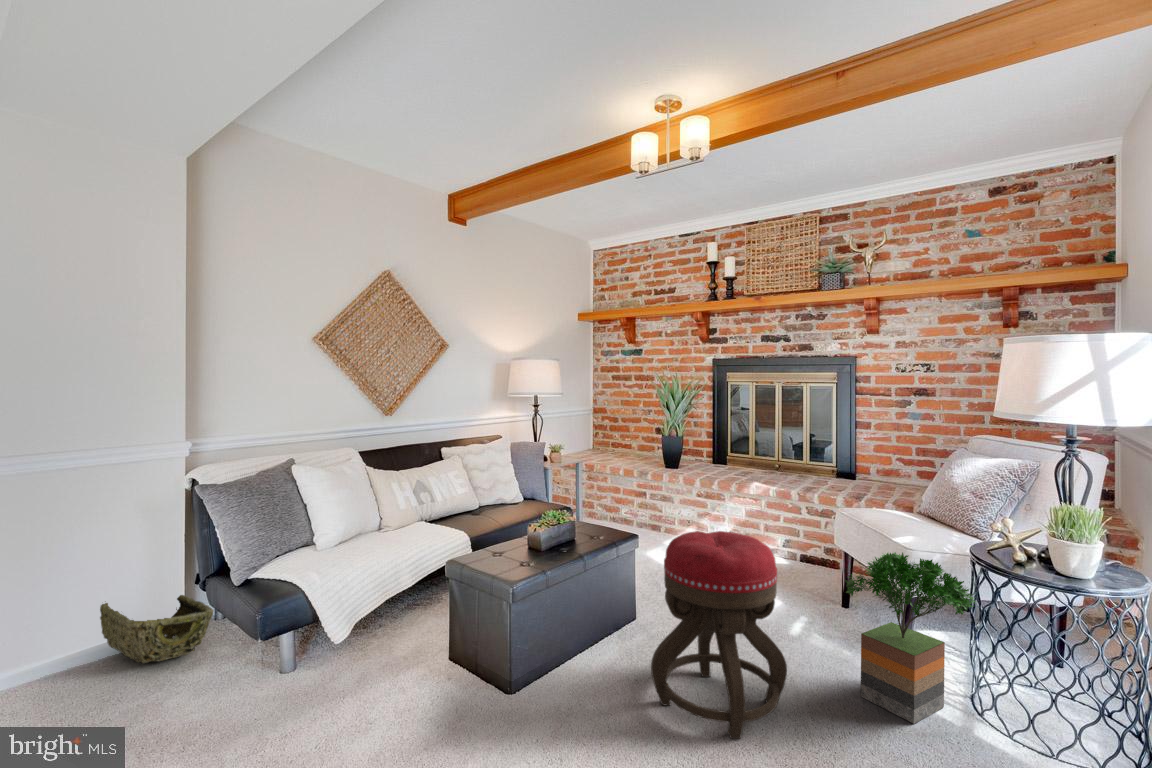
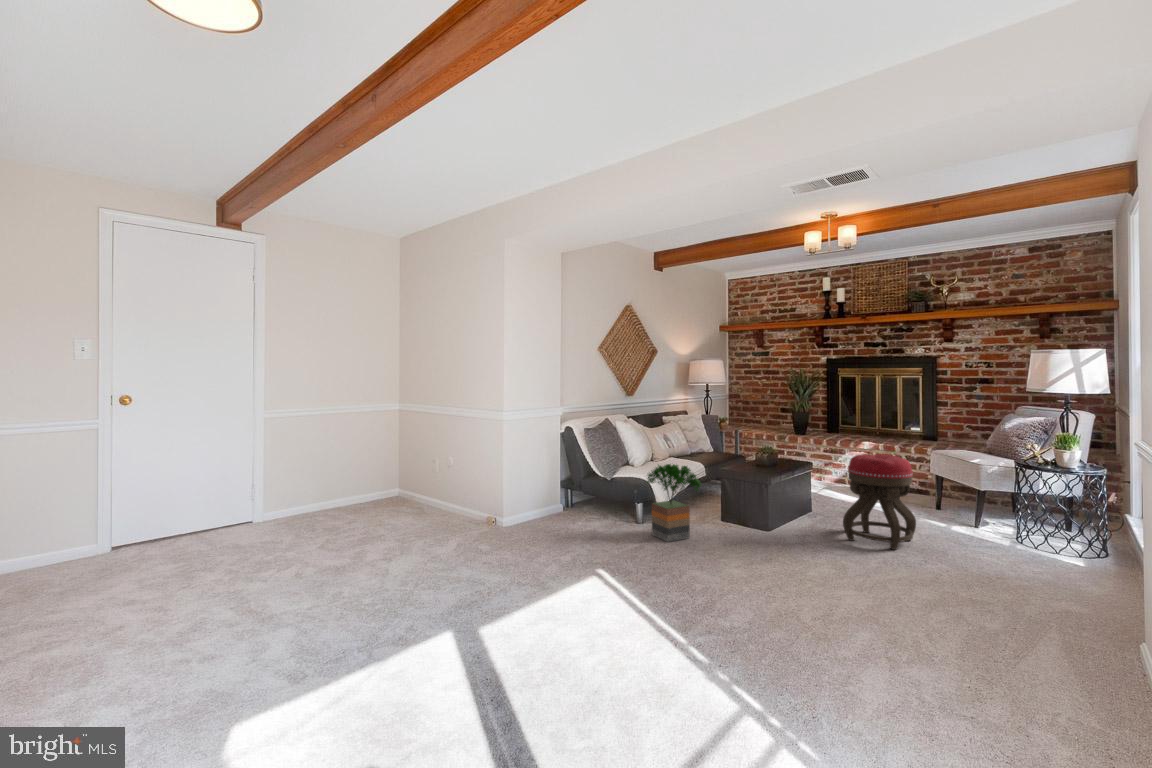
potted tree: present [846,552,976,724] -> present [647,464,701,542]
woven basket: present [100,595,214,663] -> none [529,495,589,524]

